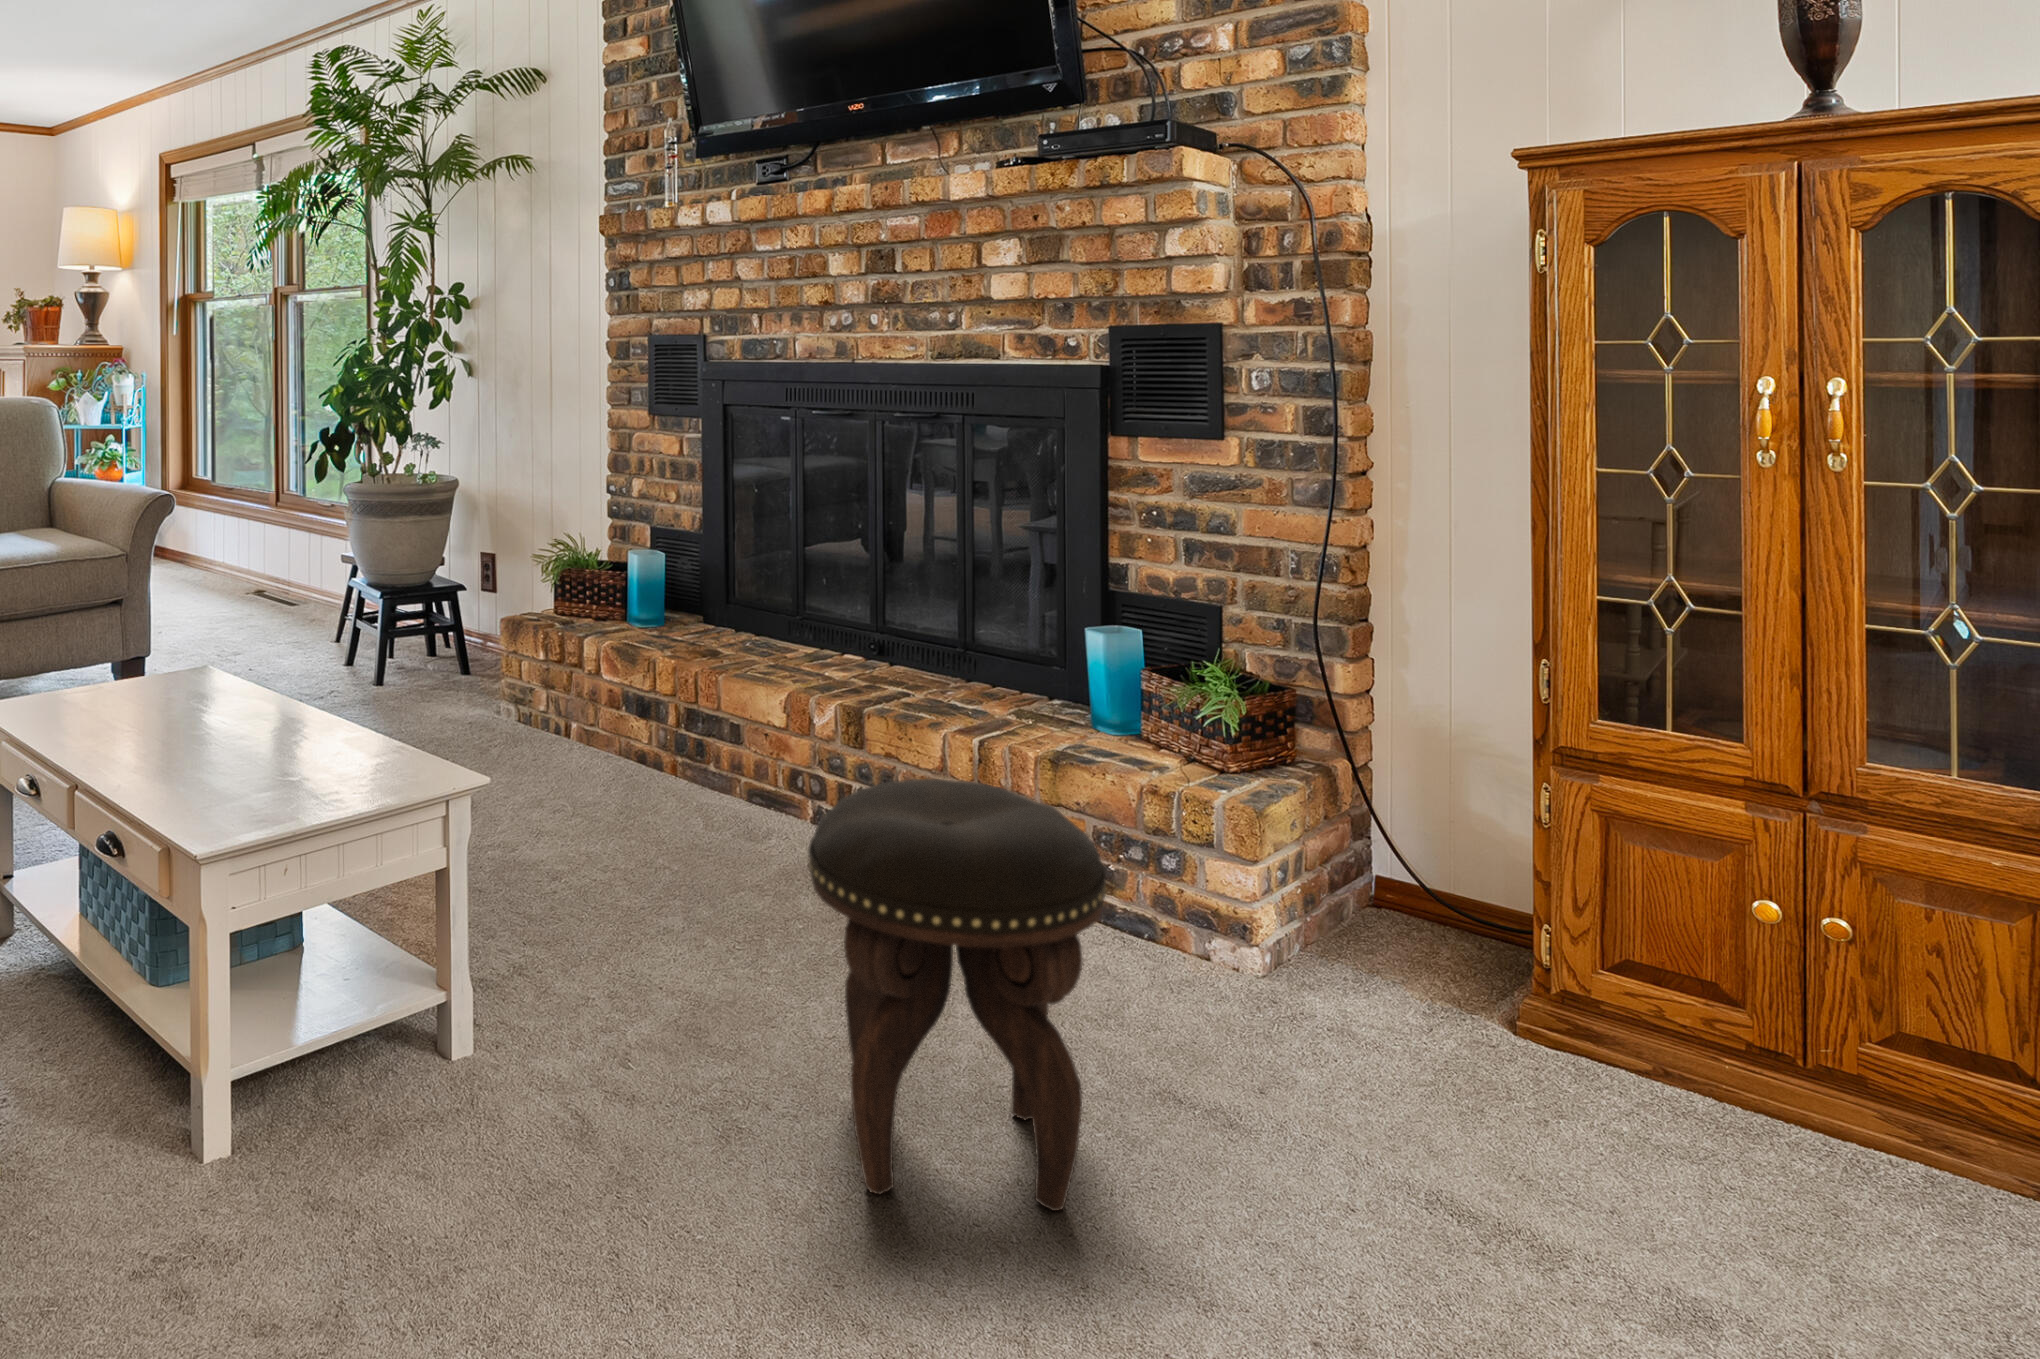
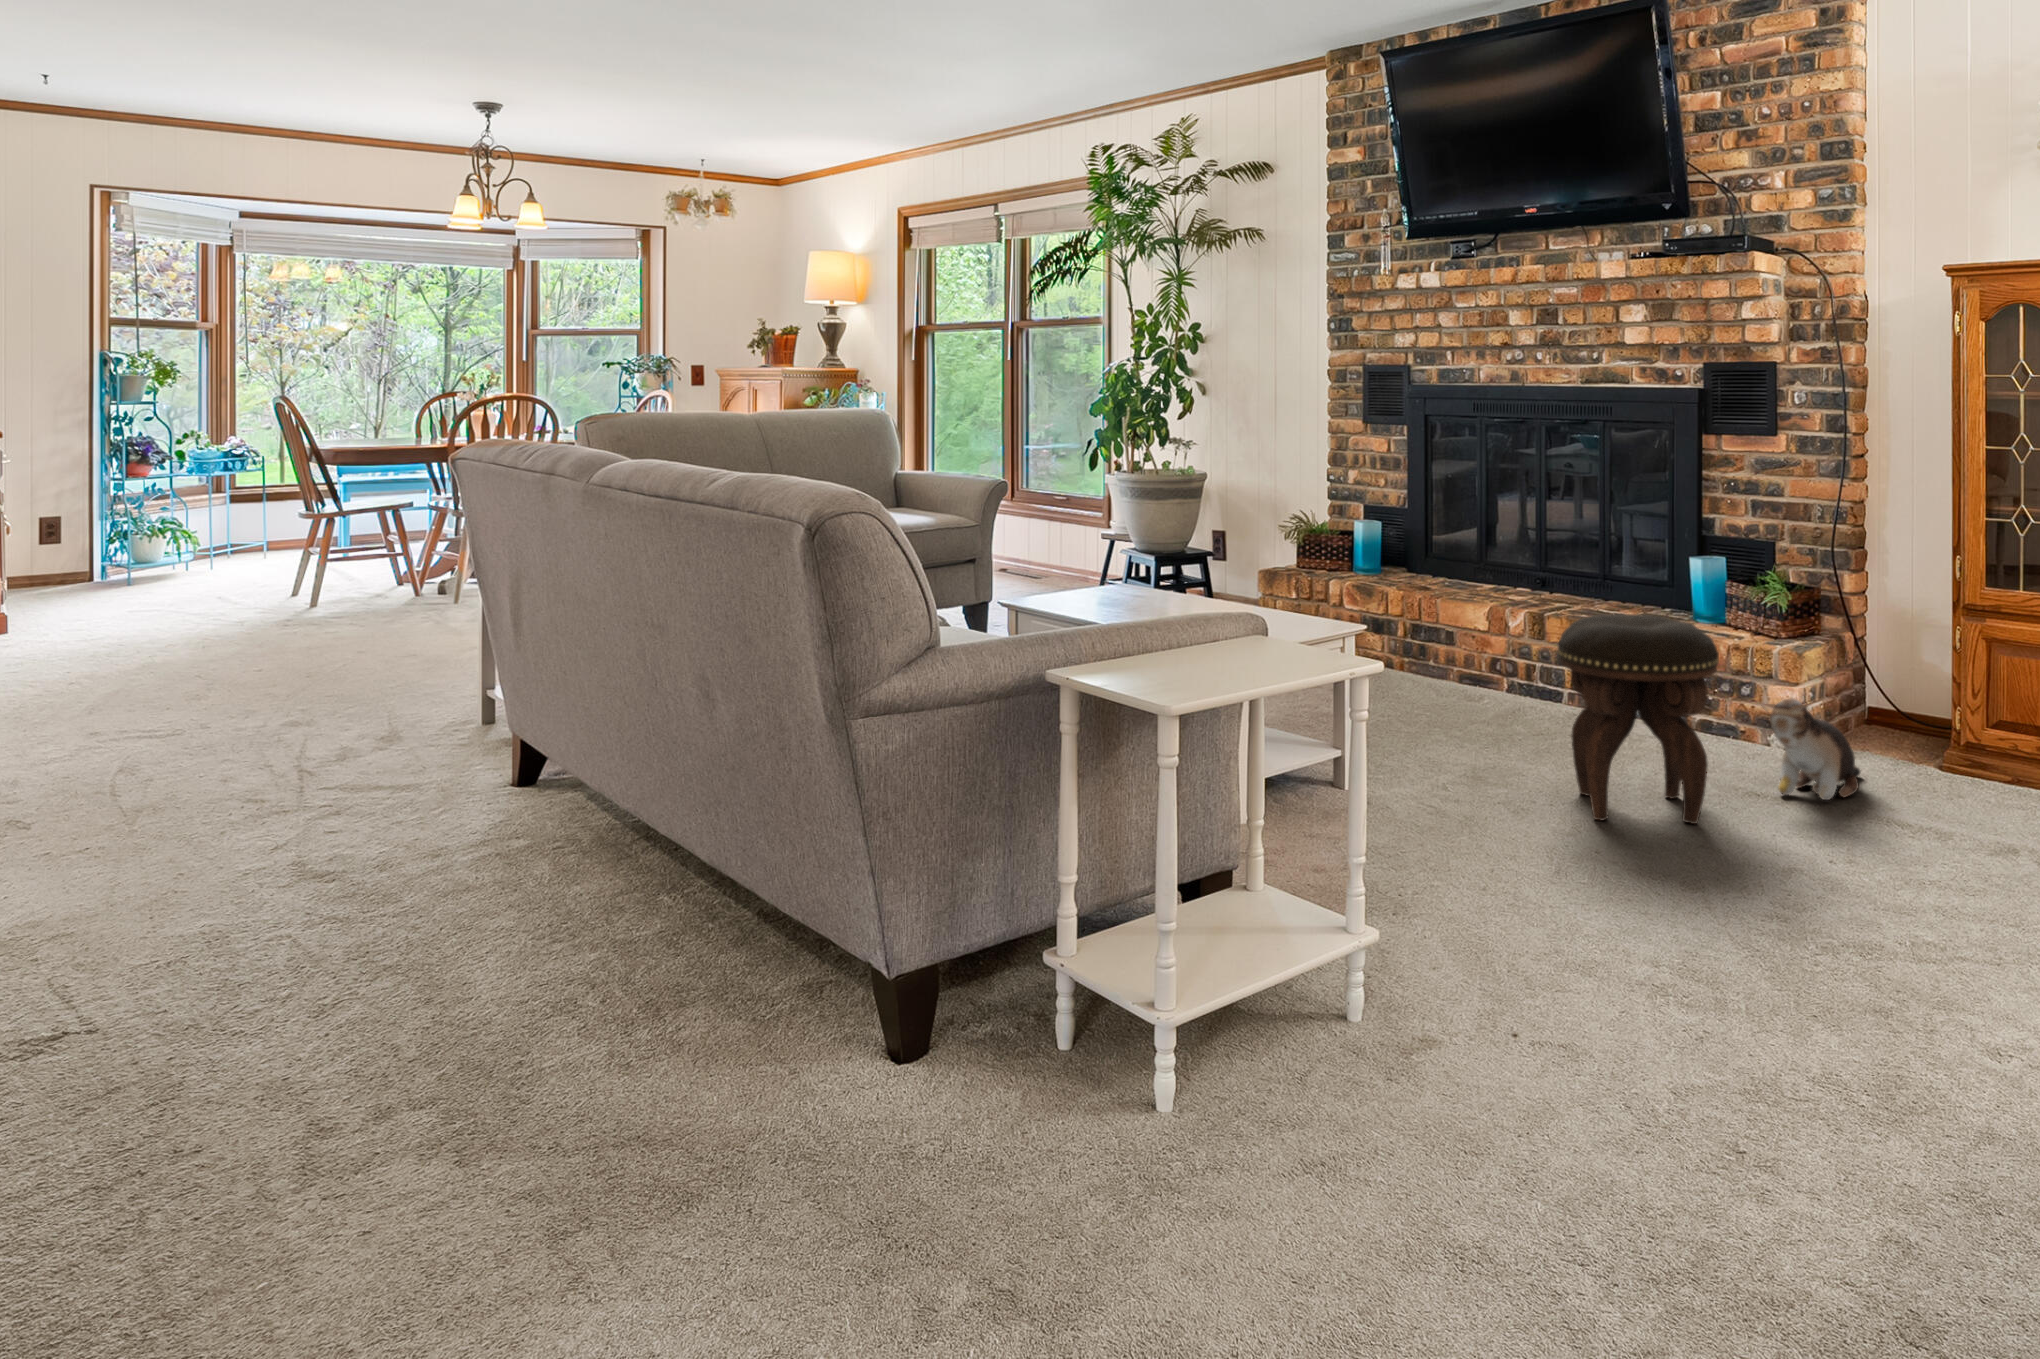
plush toy: none [1187,943,1374,1135] -> present [1763,698,1860,800]

